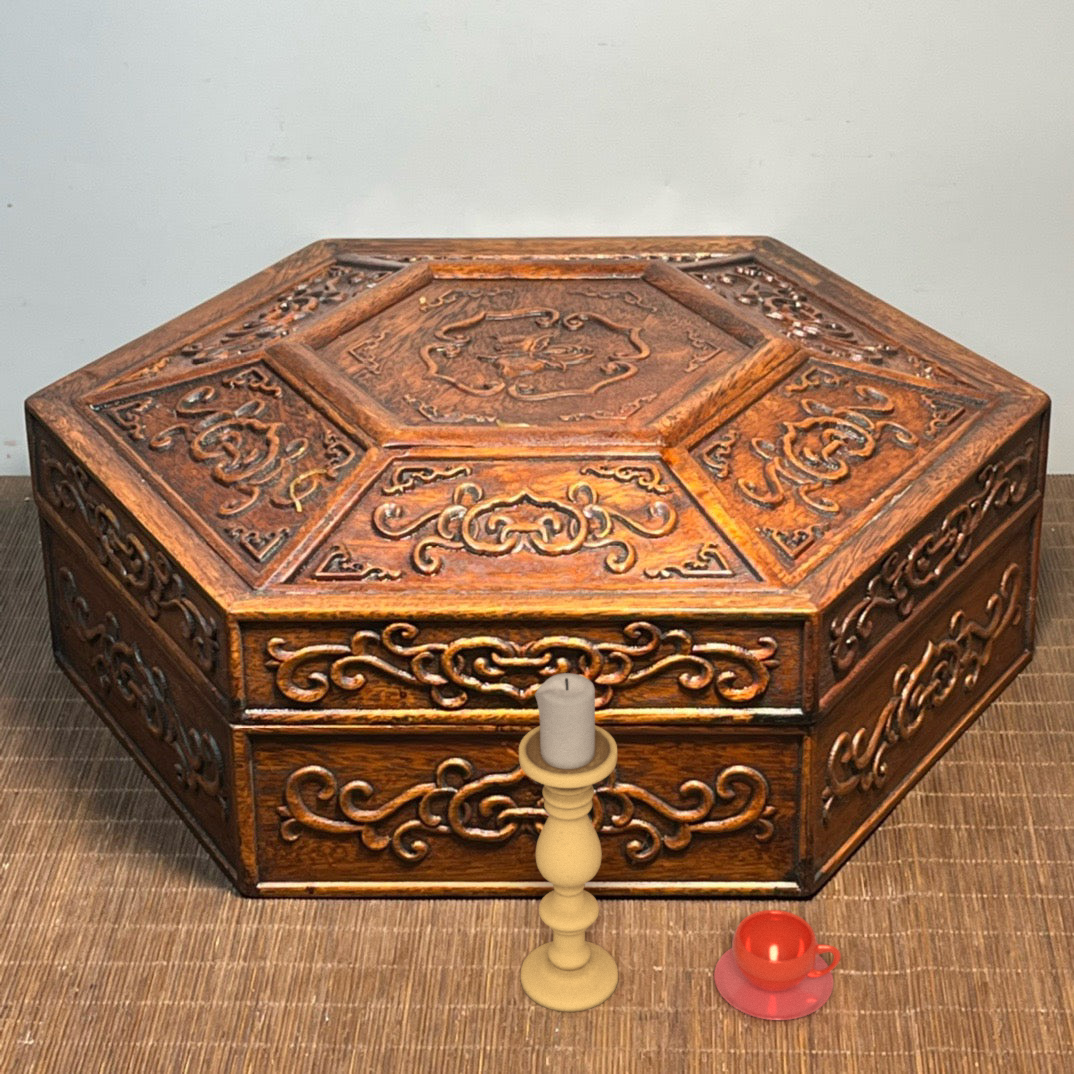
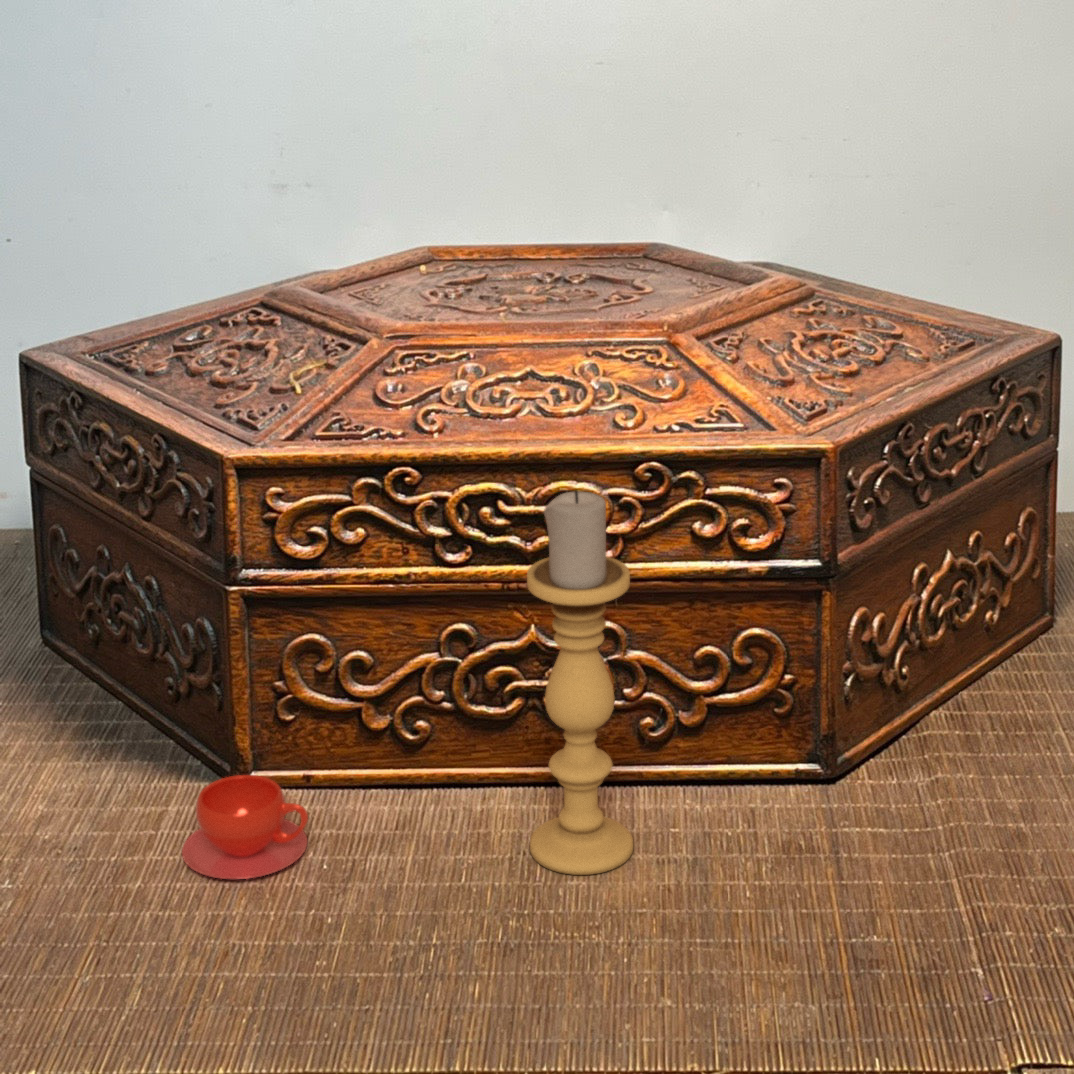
teacup: present [714,910,841,1020] -> present [182,775,308,879]

